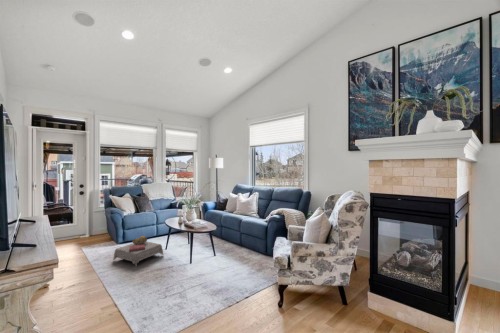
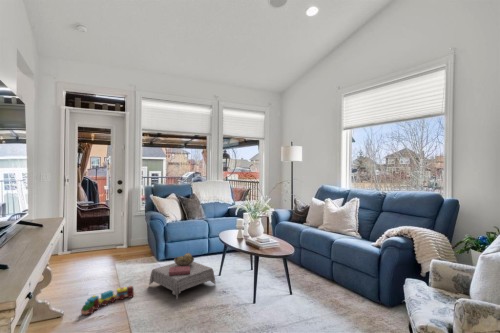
toy train: none [63,261,103,284] -> present [81,286,134,314]

